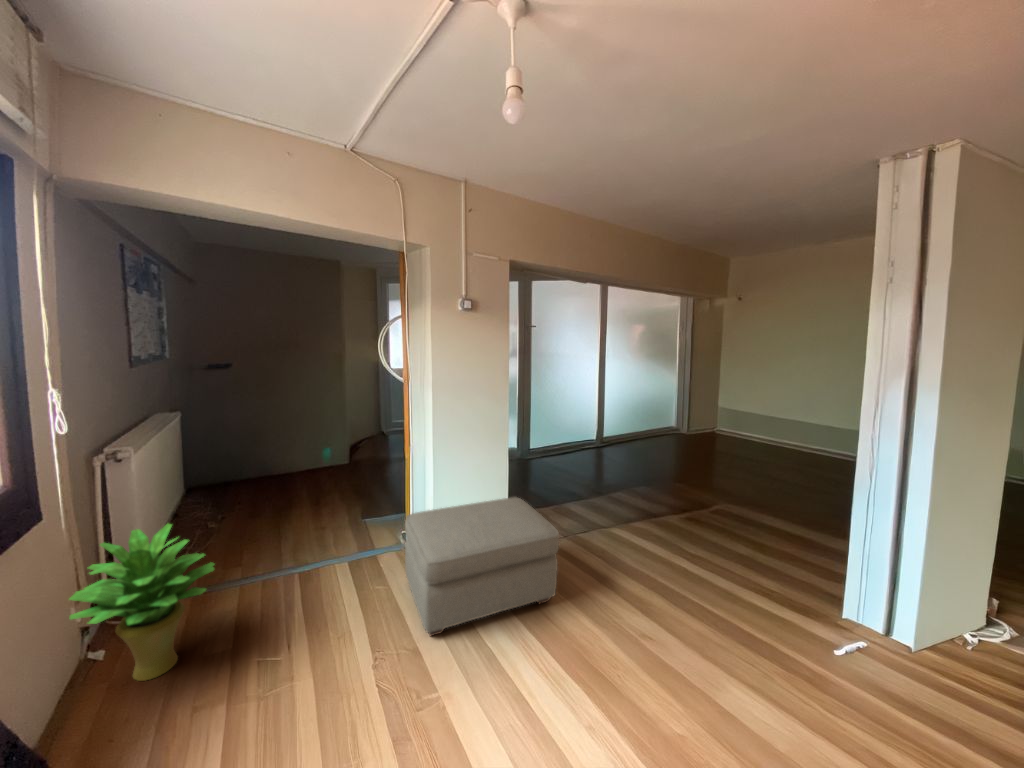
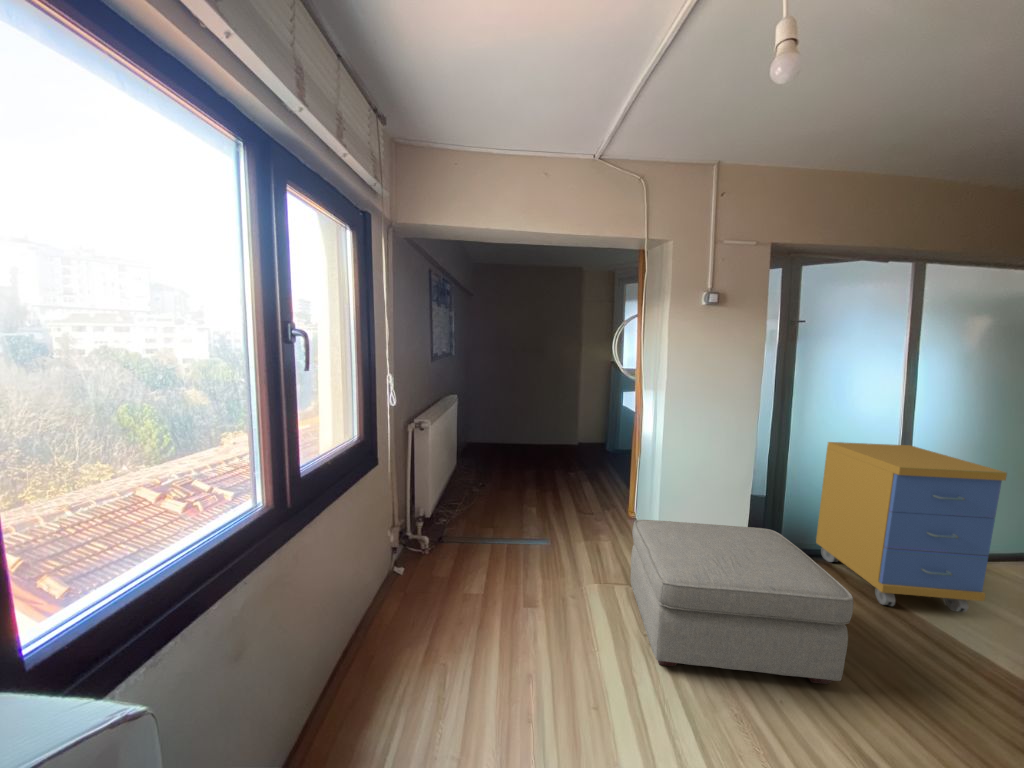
storage cabinet: none [552,417,642,534] -> present [816,442,1007,612]
potted plant: present [69,524,214,681] -> none [386,483,474,604]

